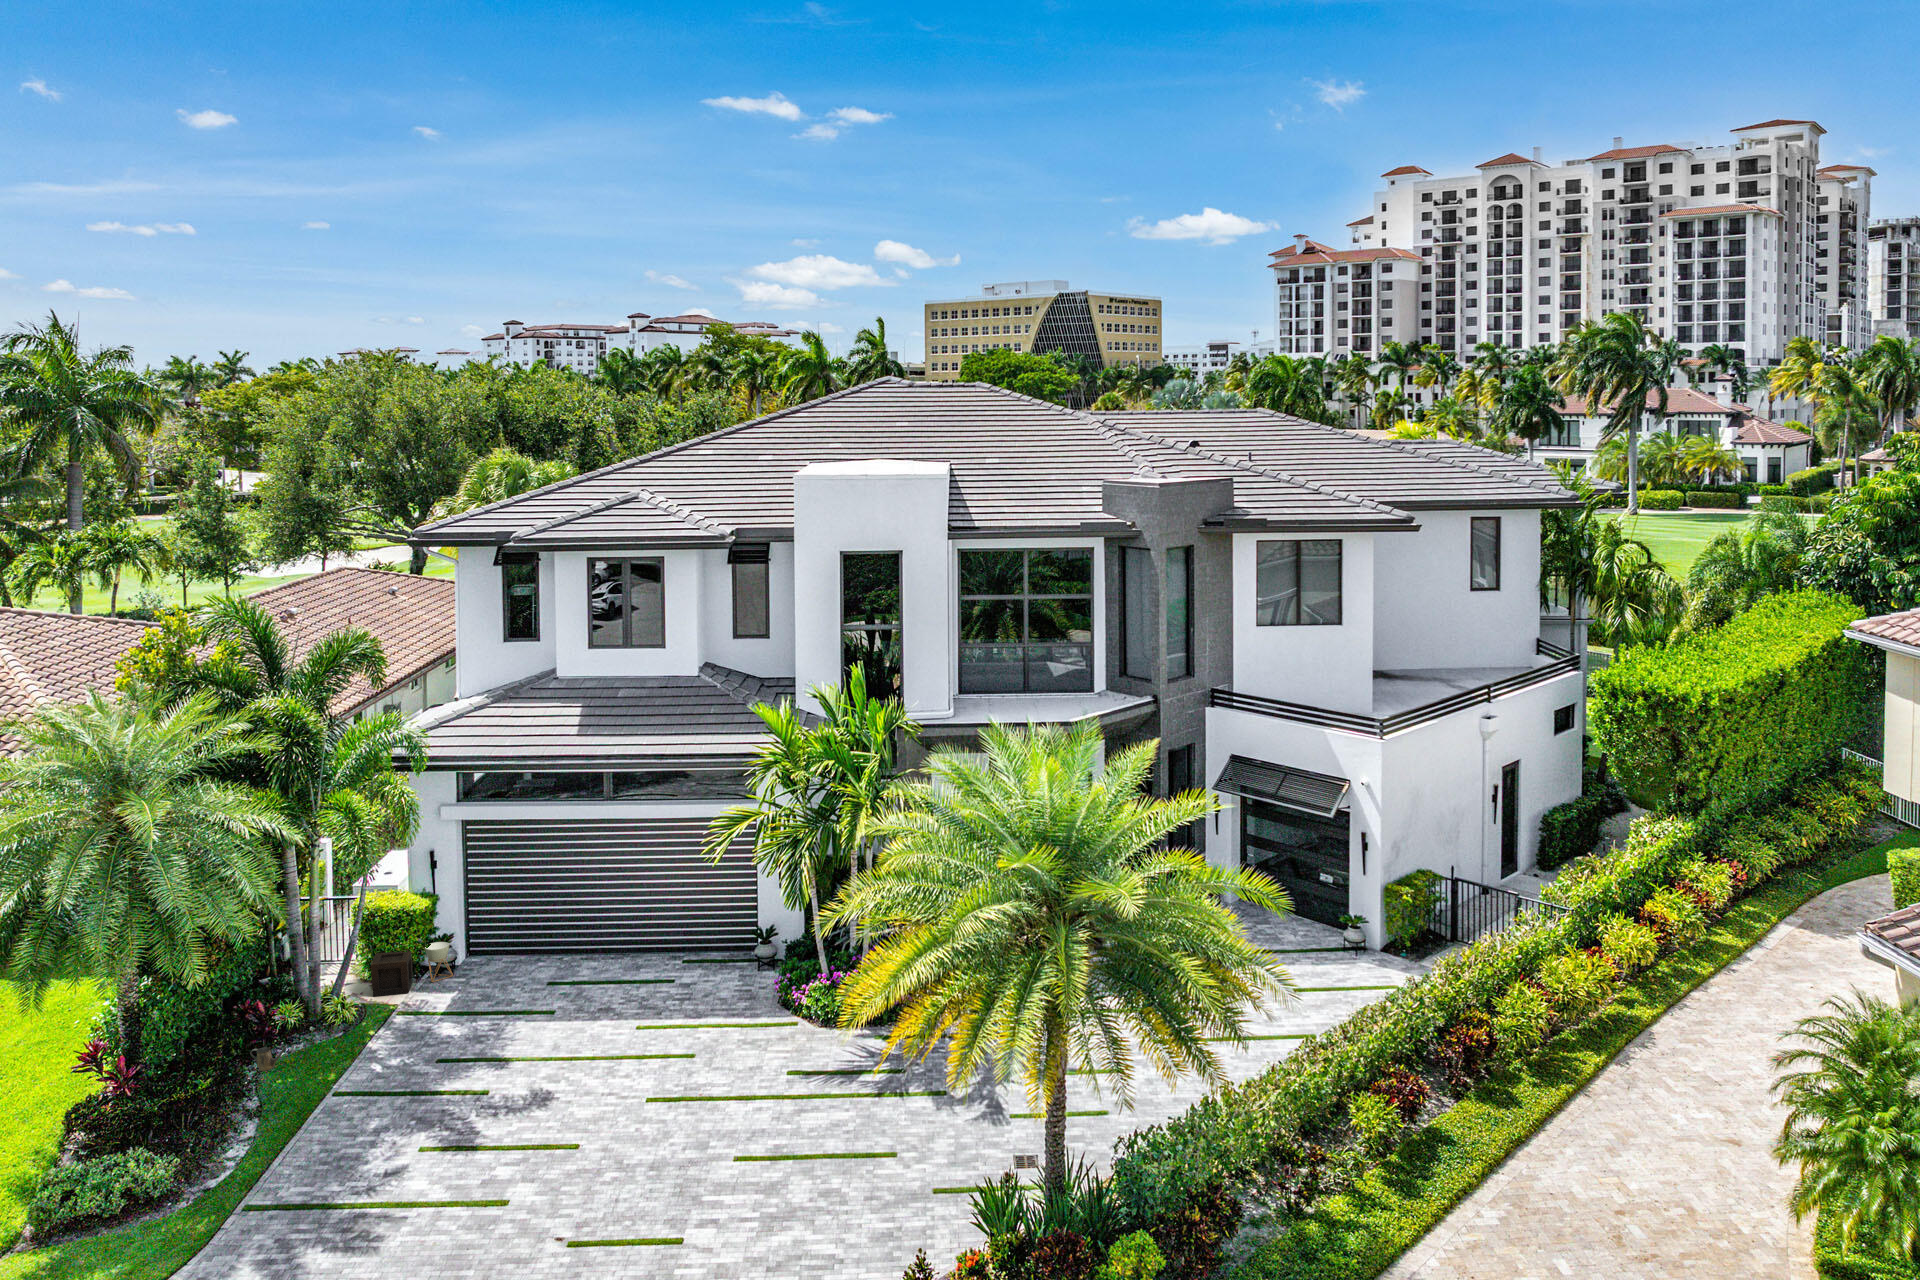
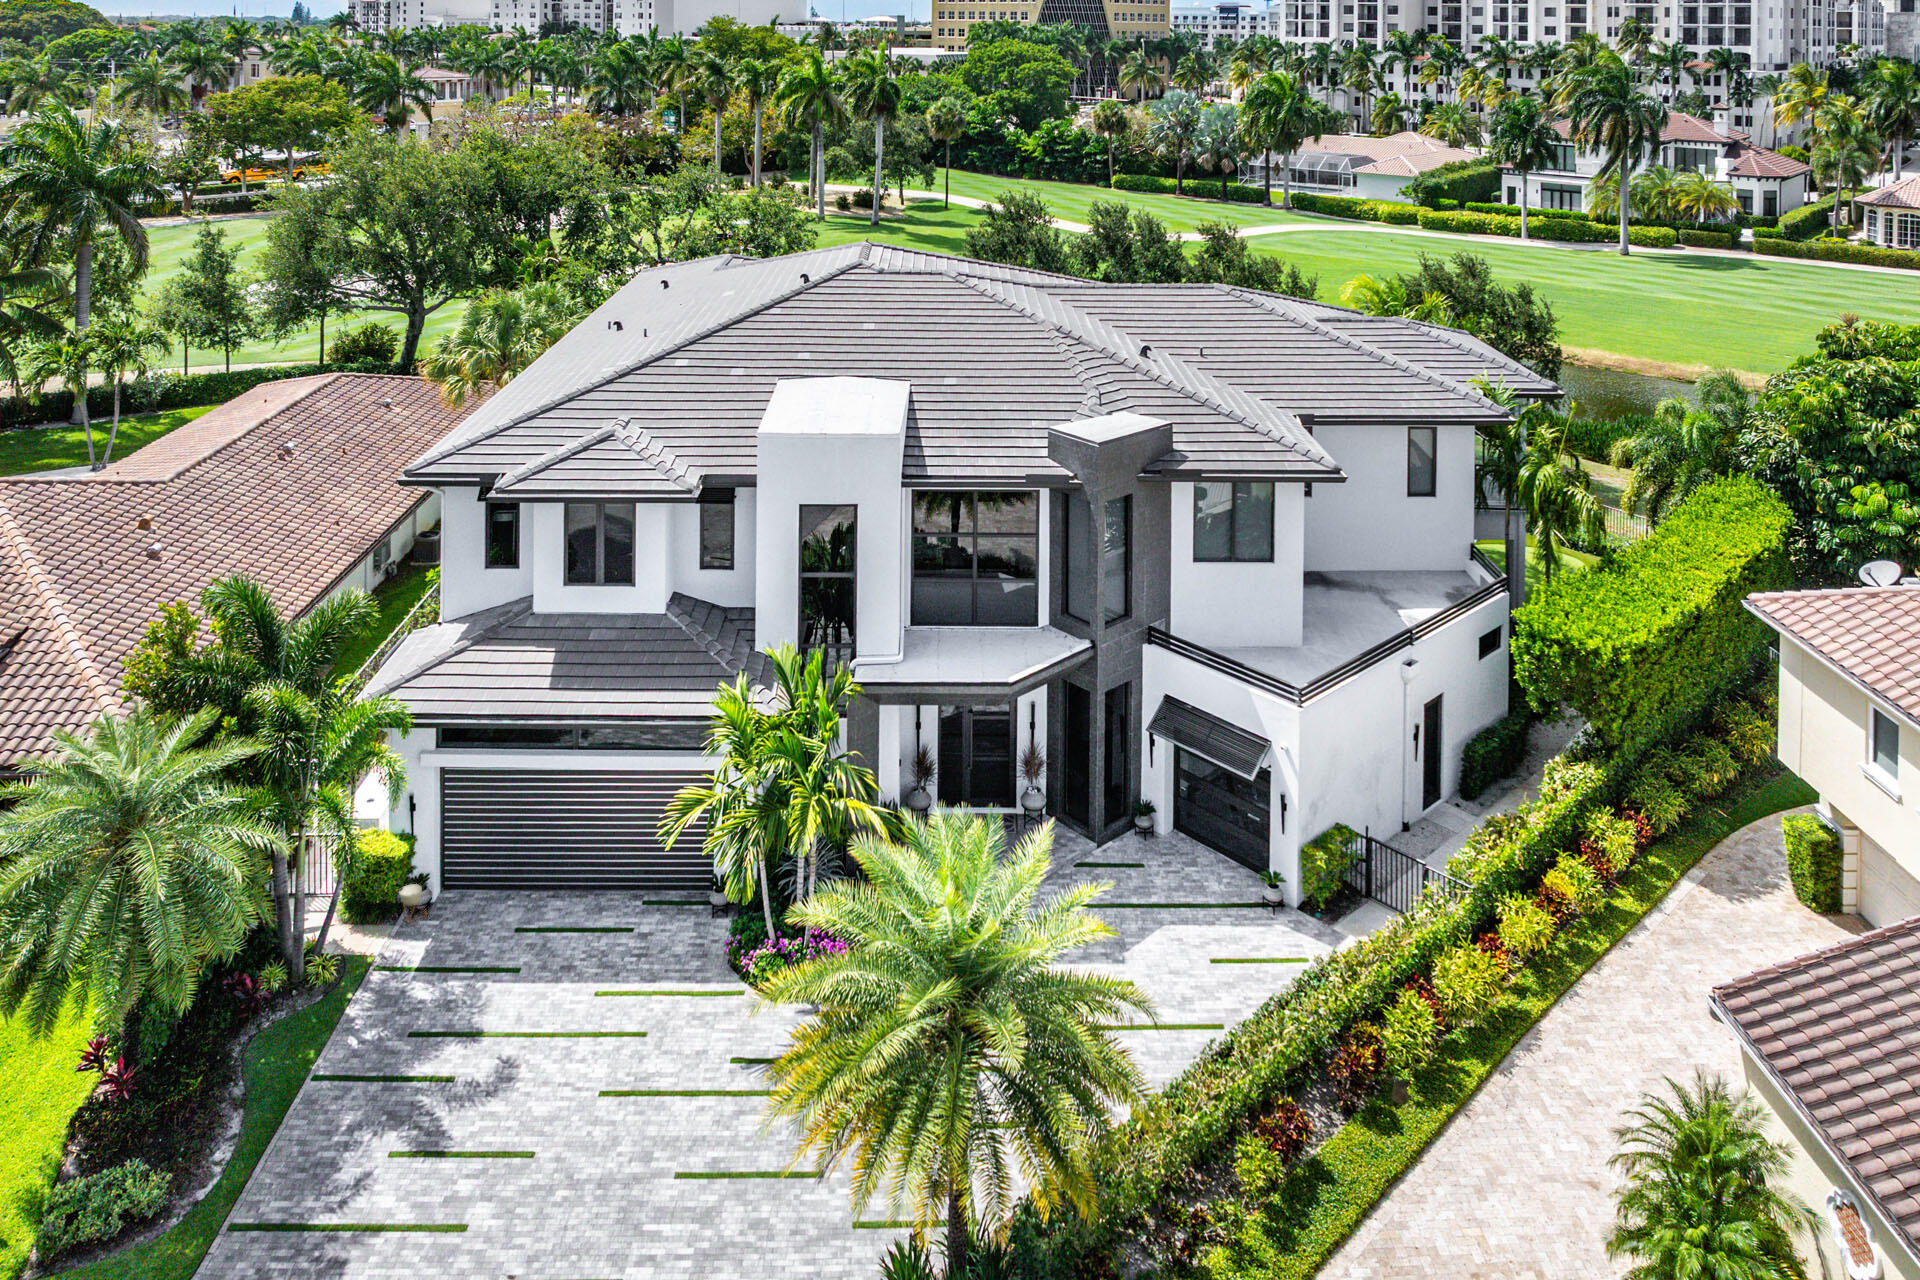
wooden crate: present [371,951,413,996] -> none [348,895,390,942]
watering can: present [250,1046,288,1071] -> present [1391,1077,1414,1104]

